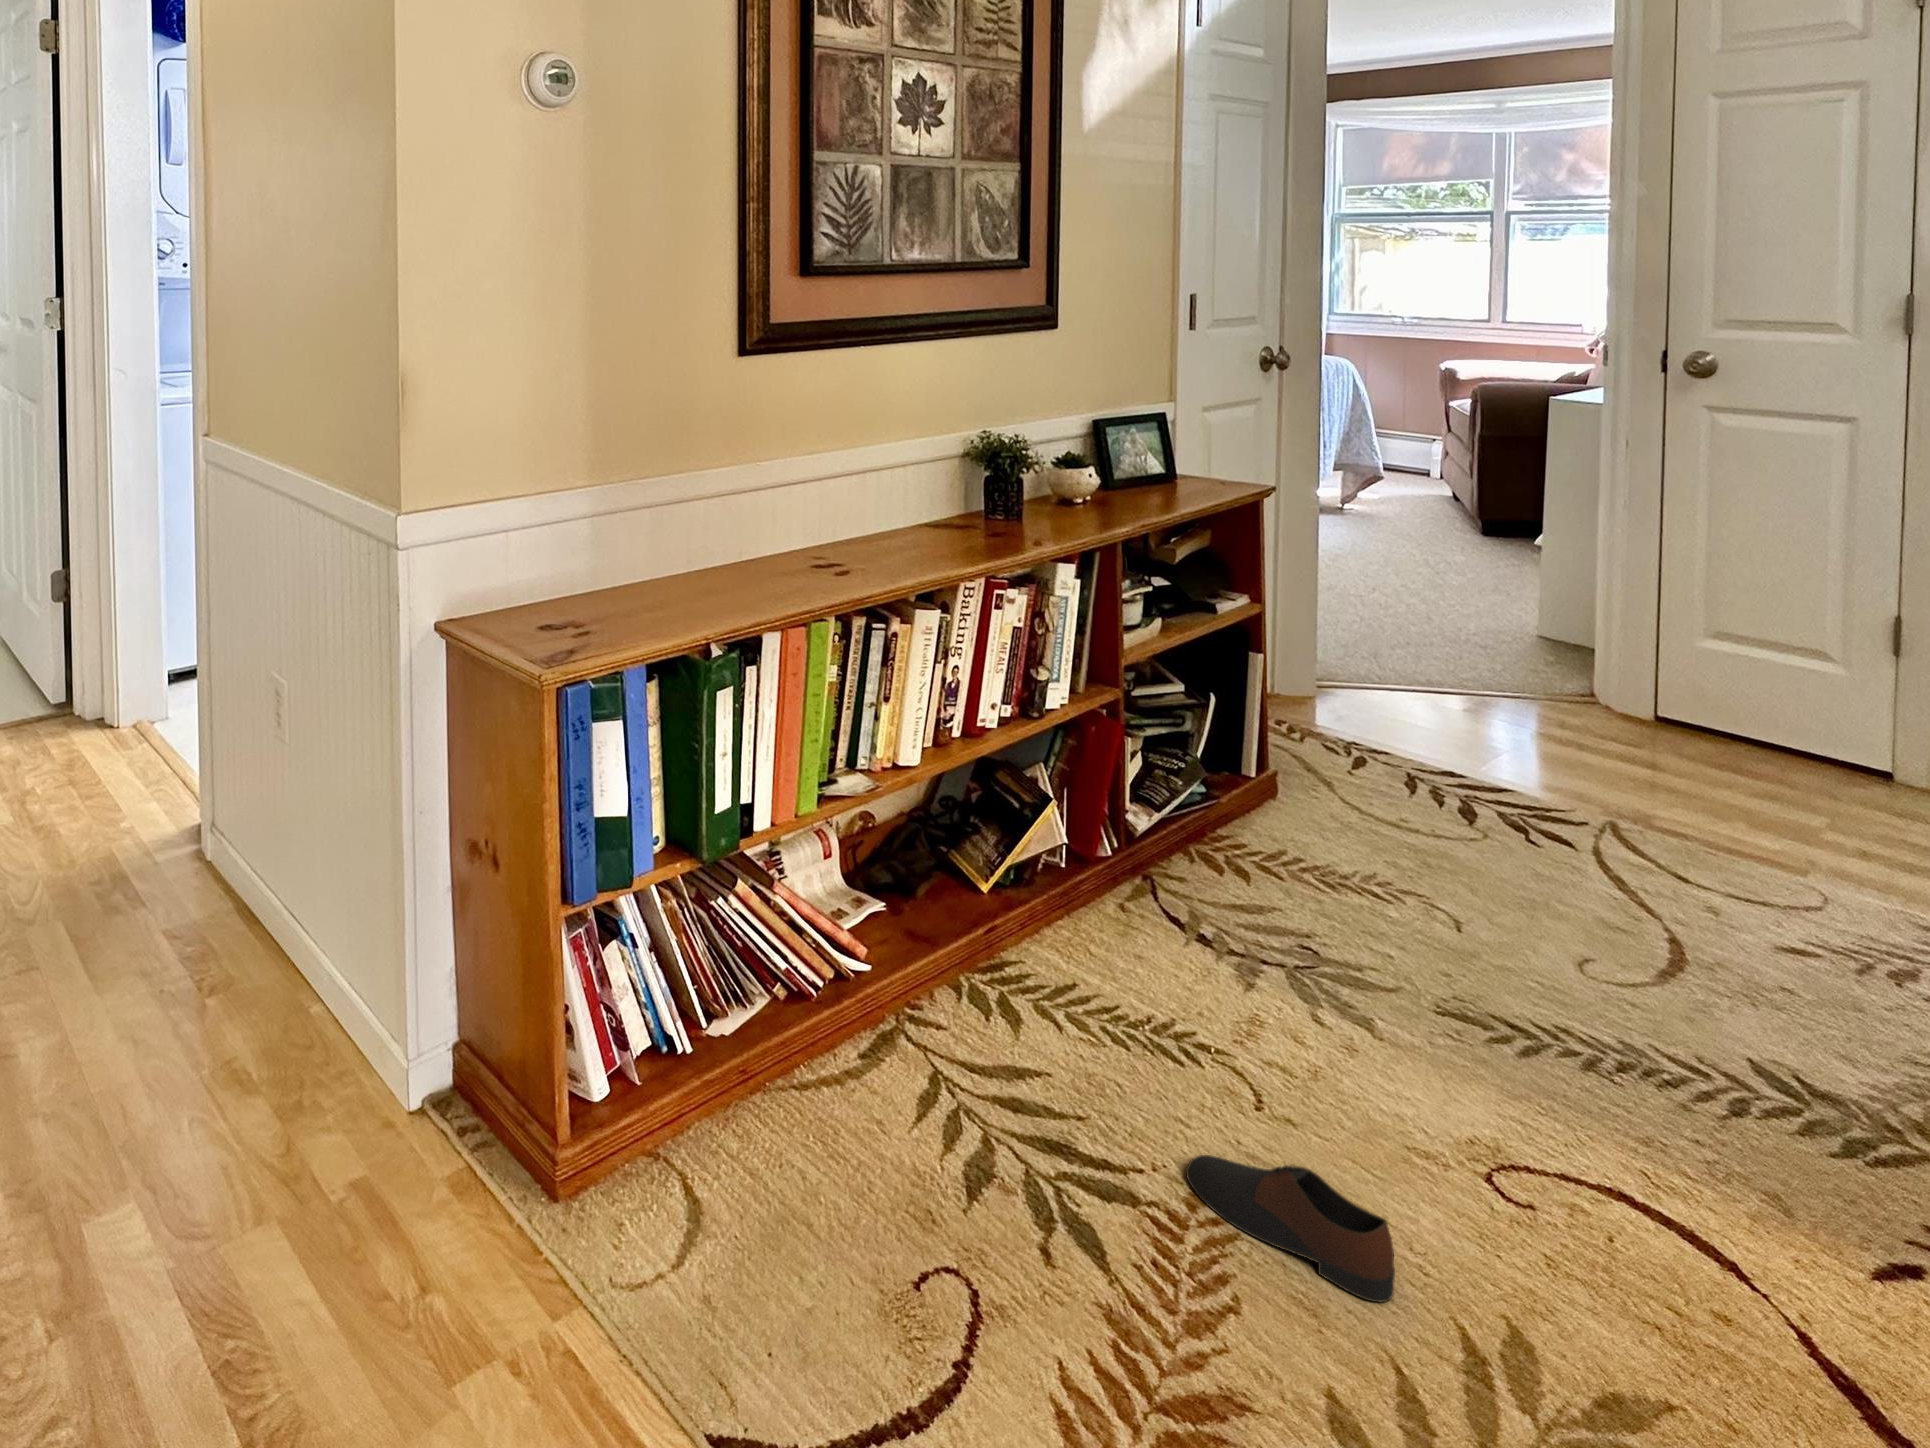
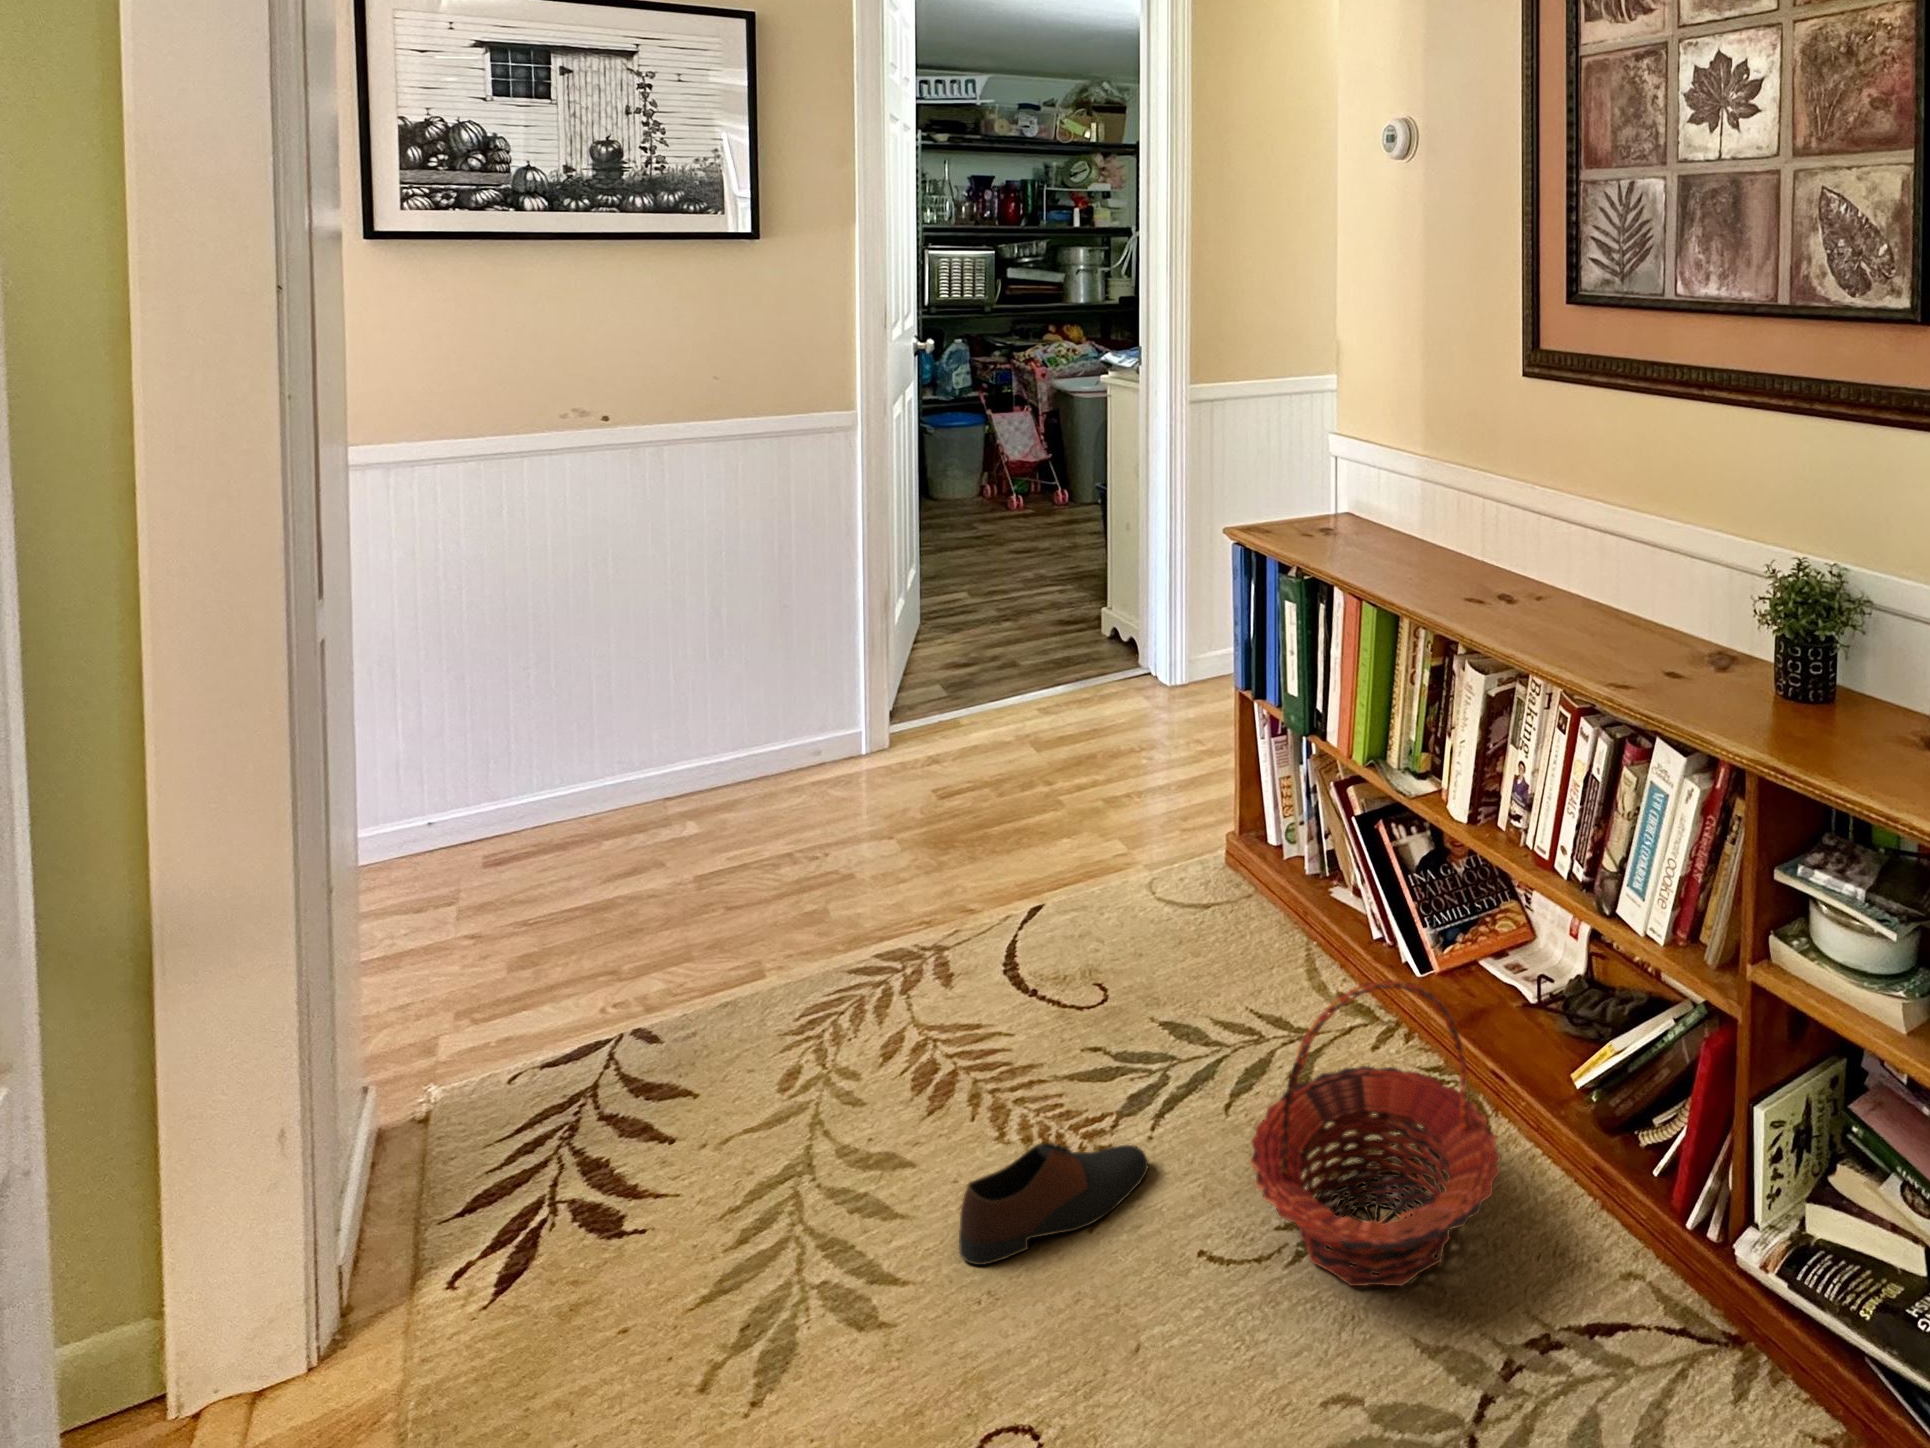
basket: none [1058,818,1273,1062] -> present [1250,980,1501,1286]

